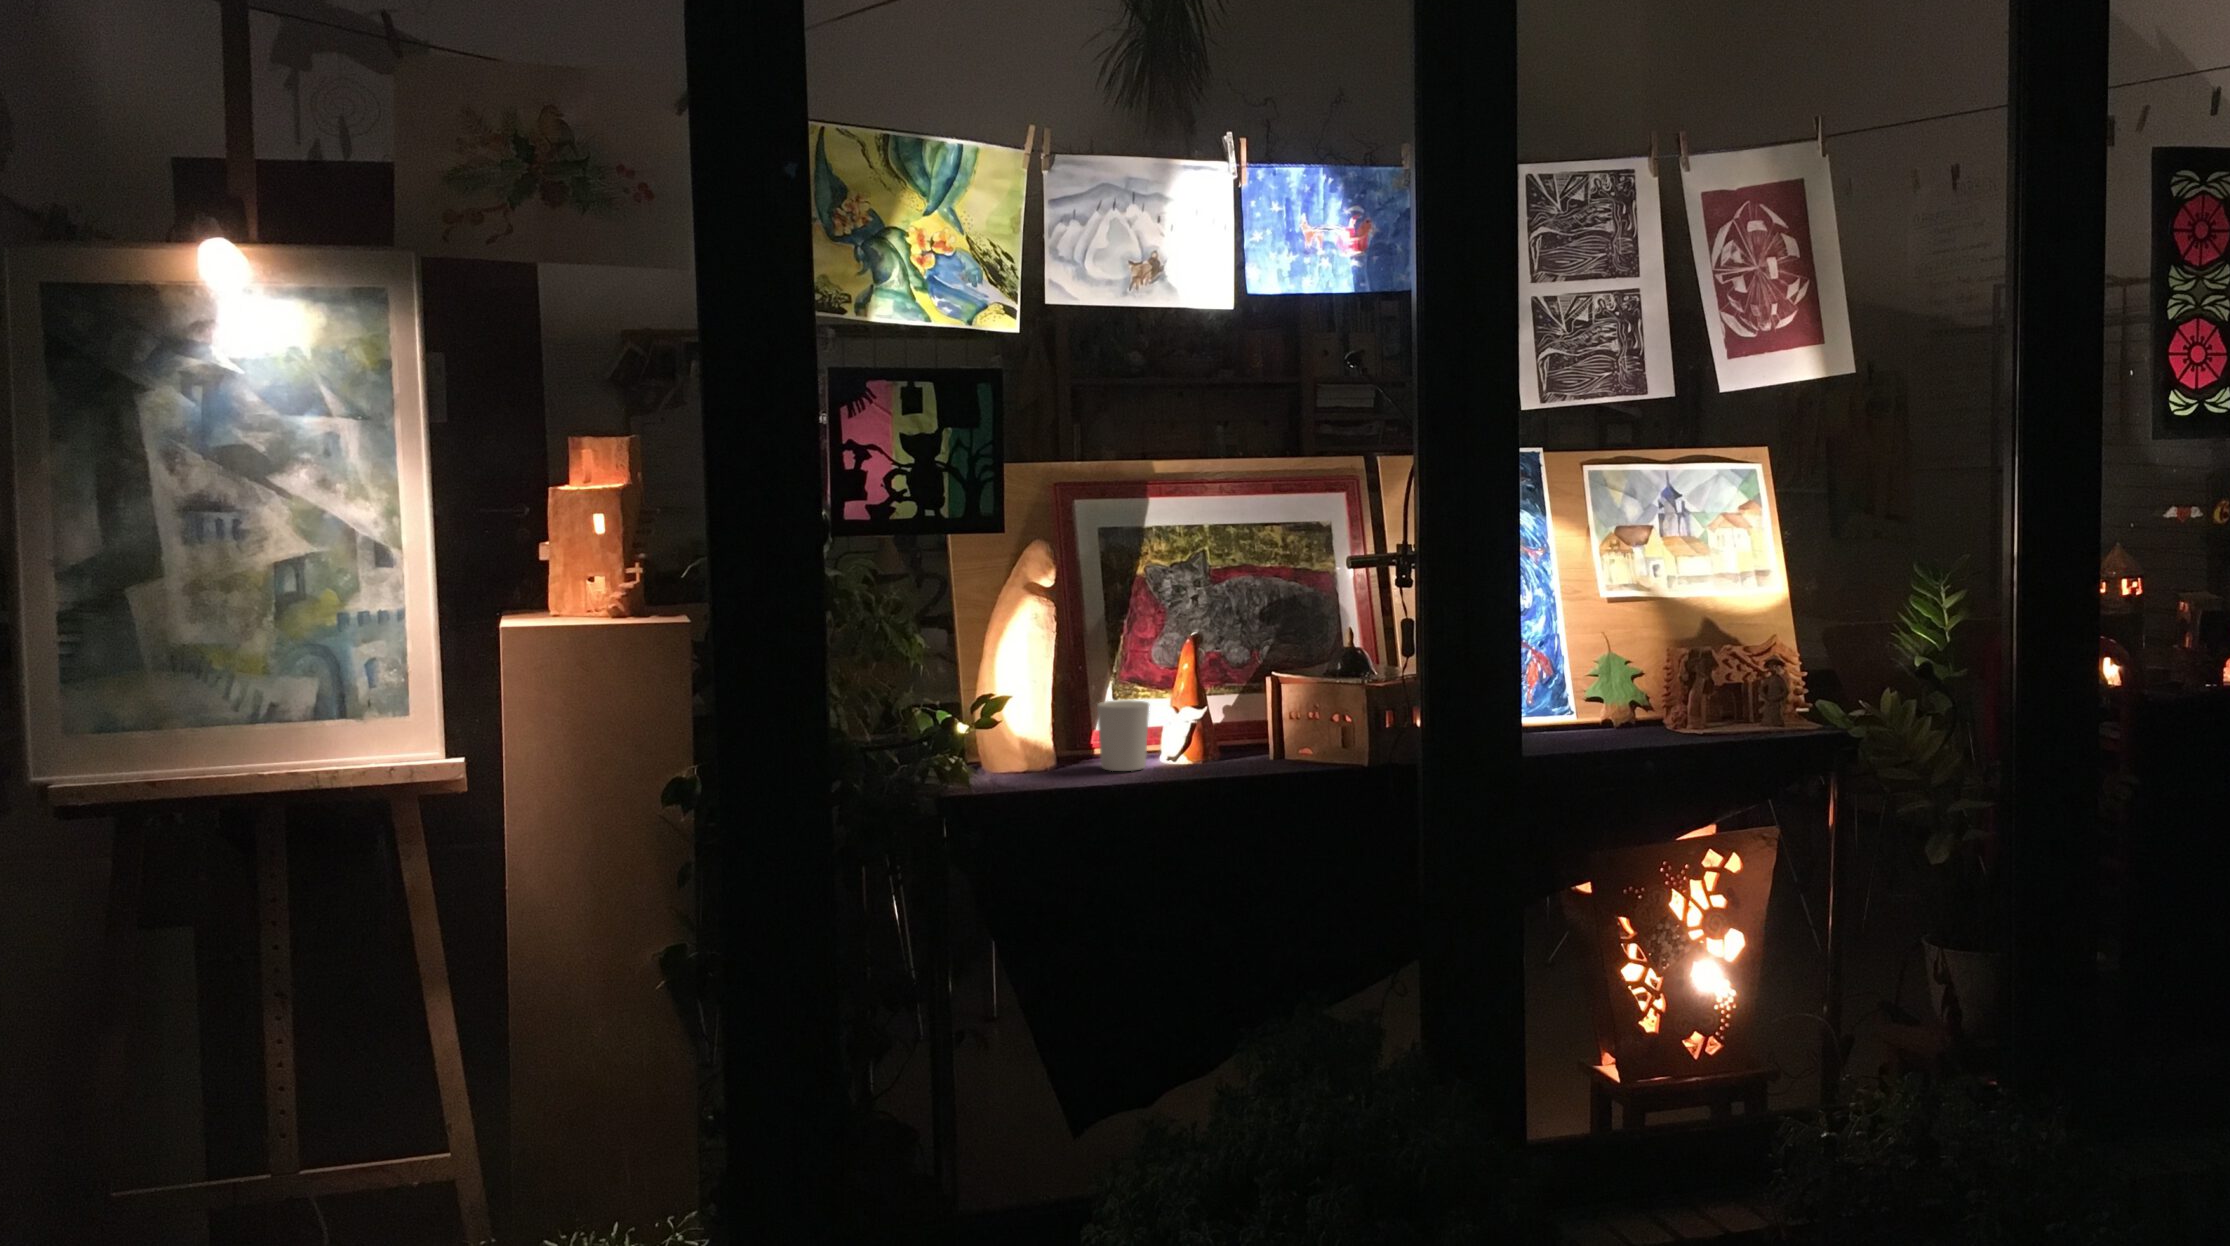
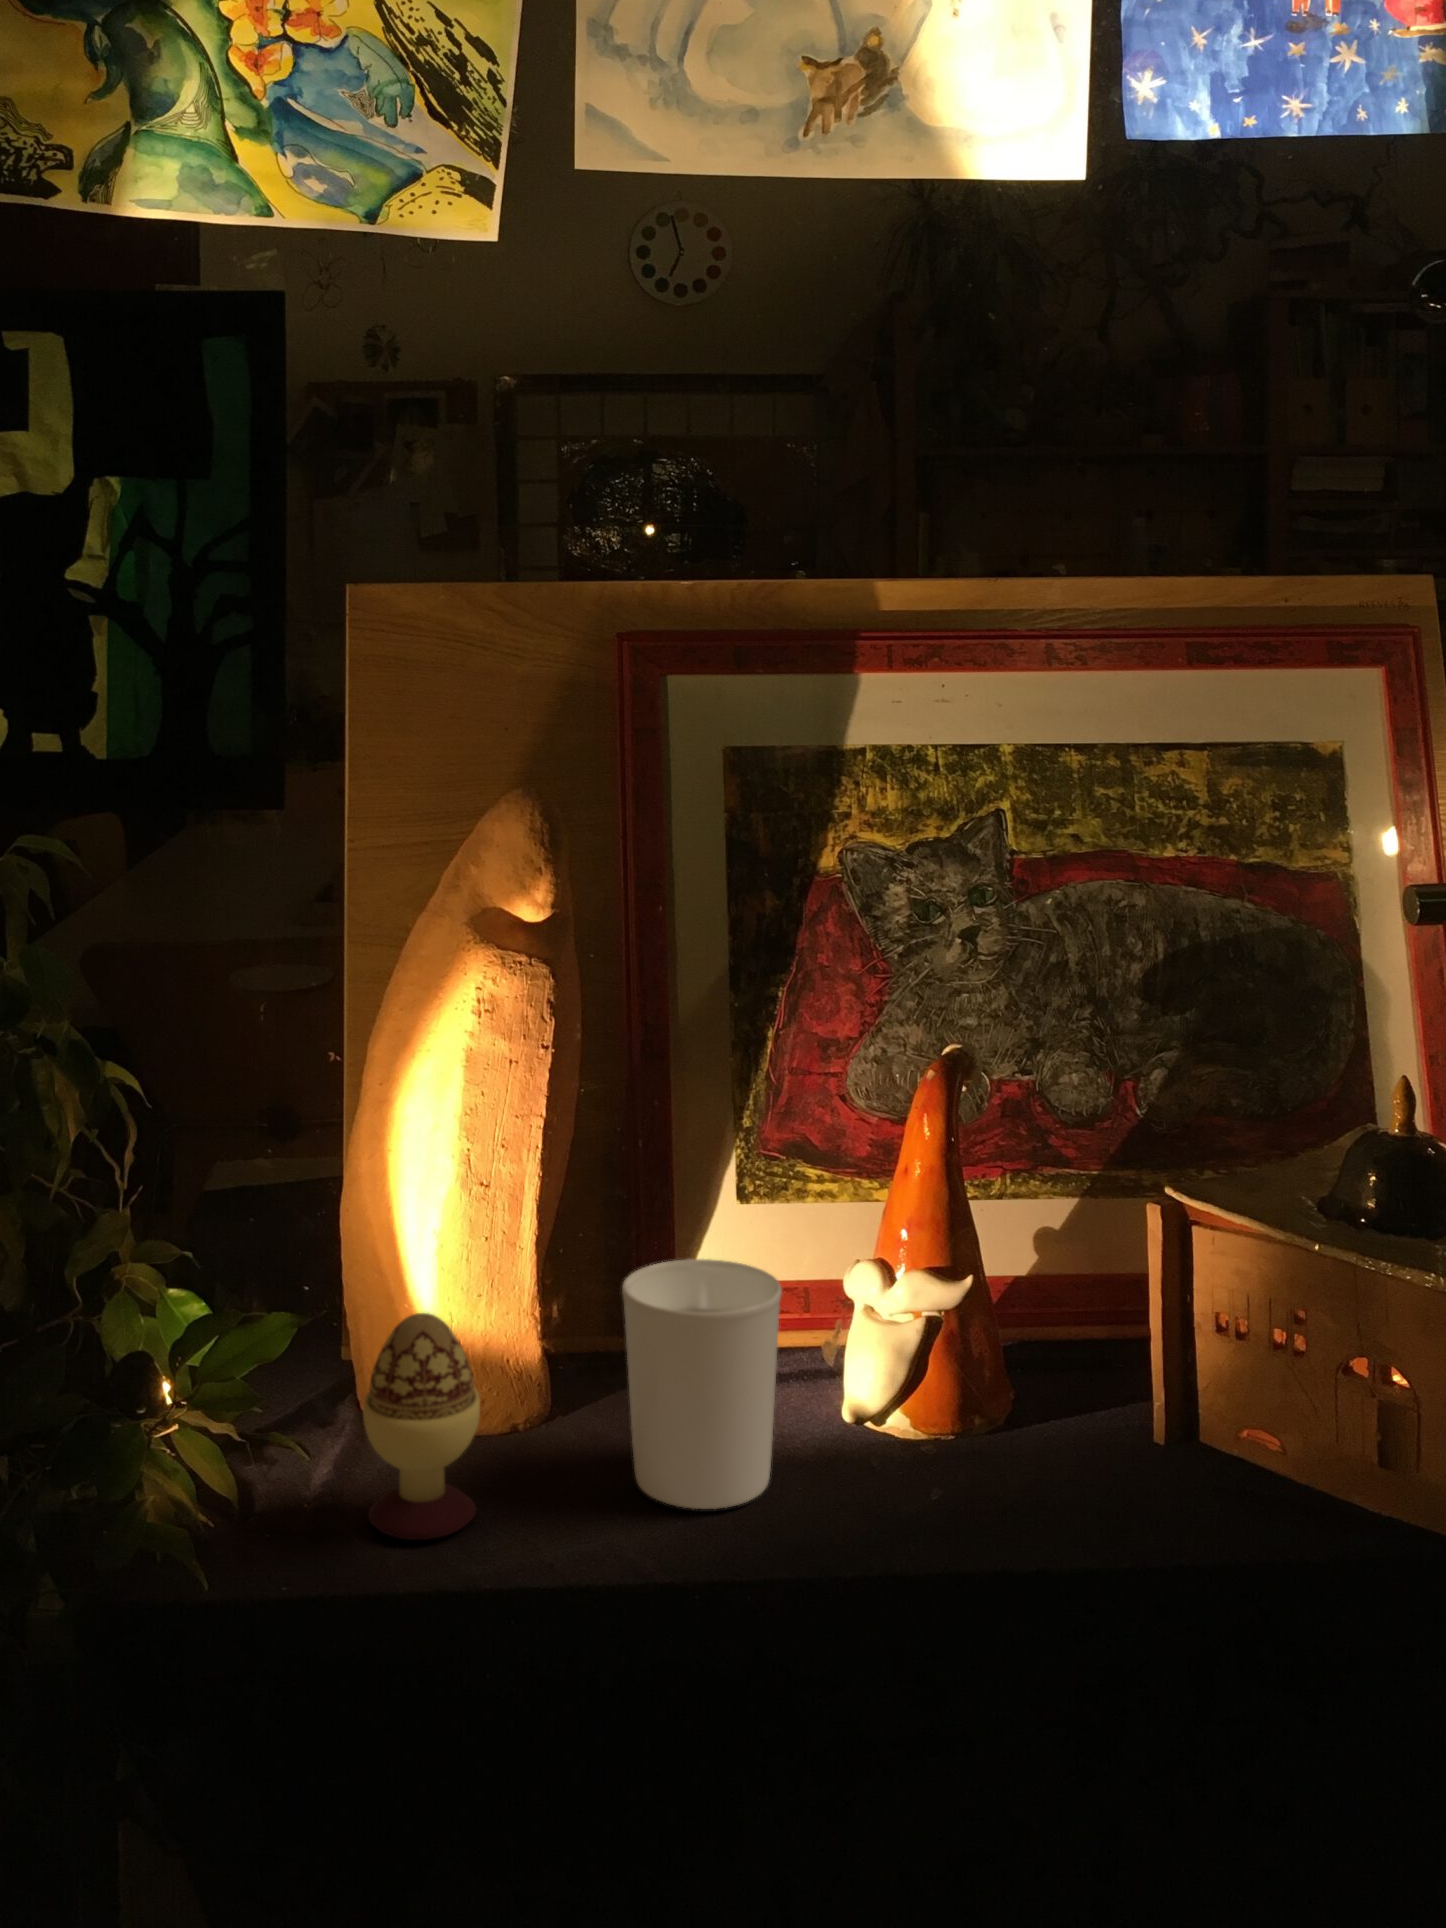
decorative egg: none [1019,712,1057,781] -> present [363,1313,480,1540]

